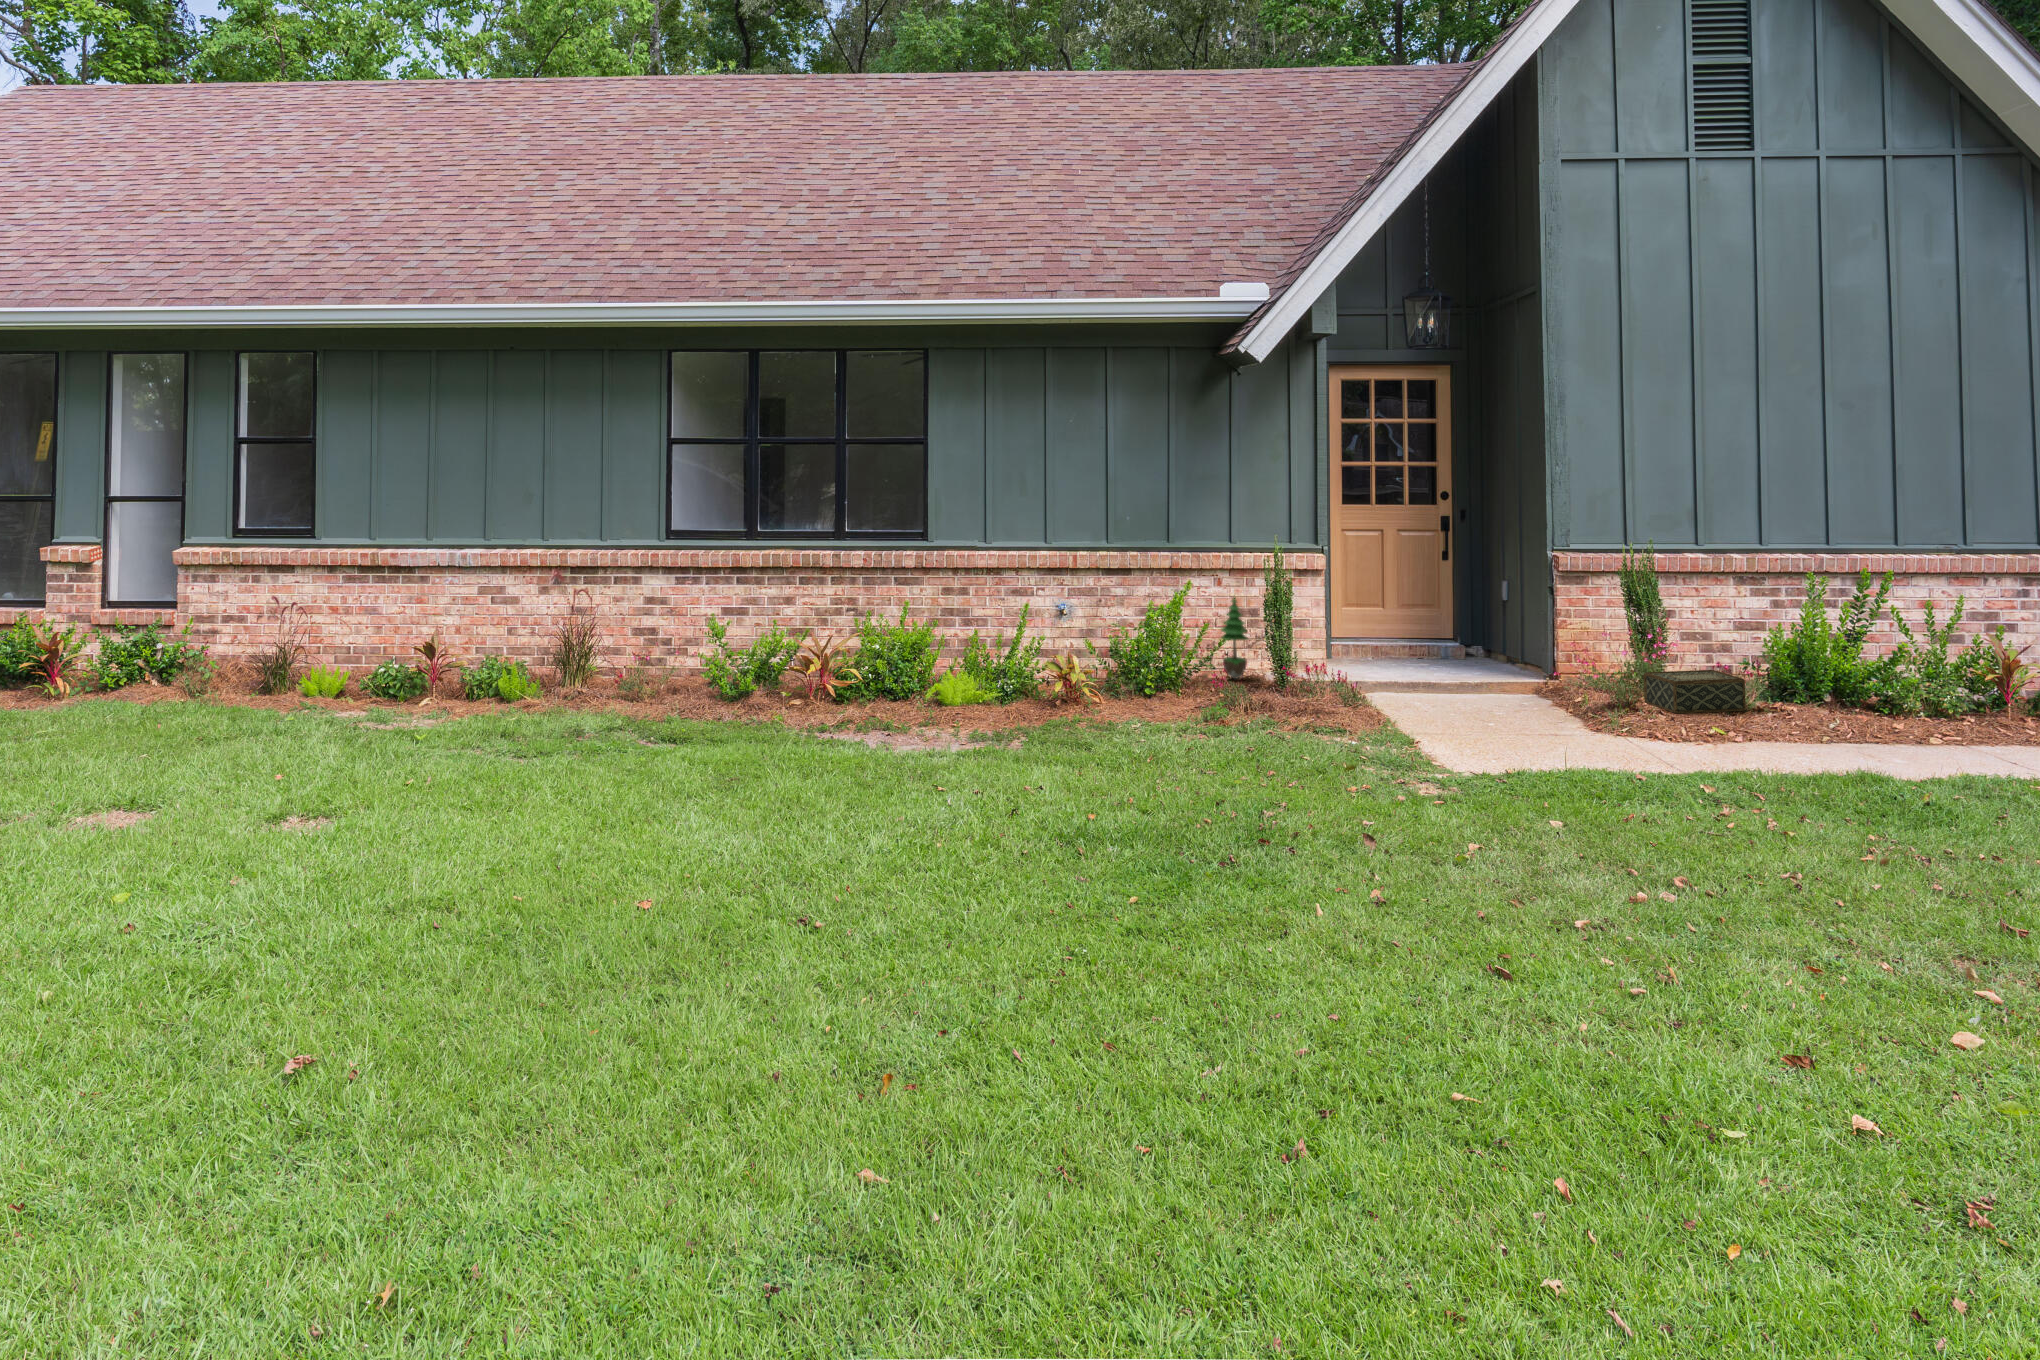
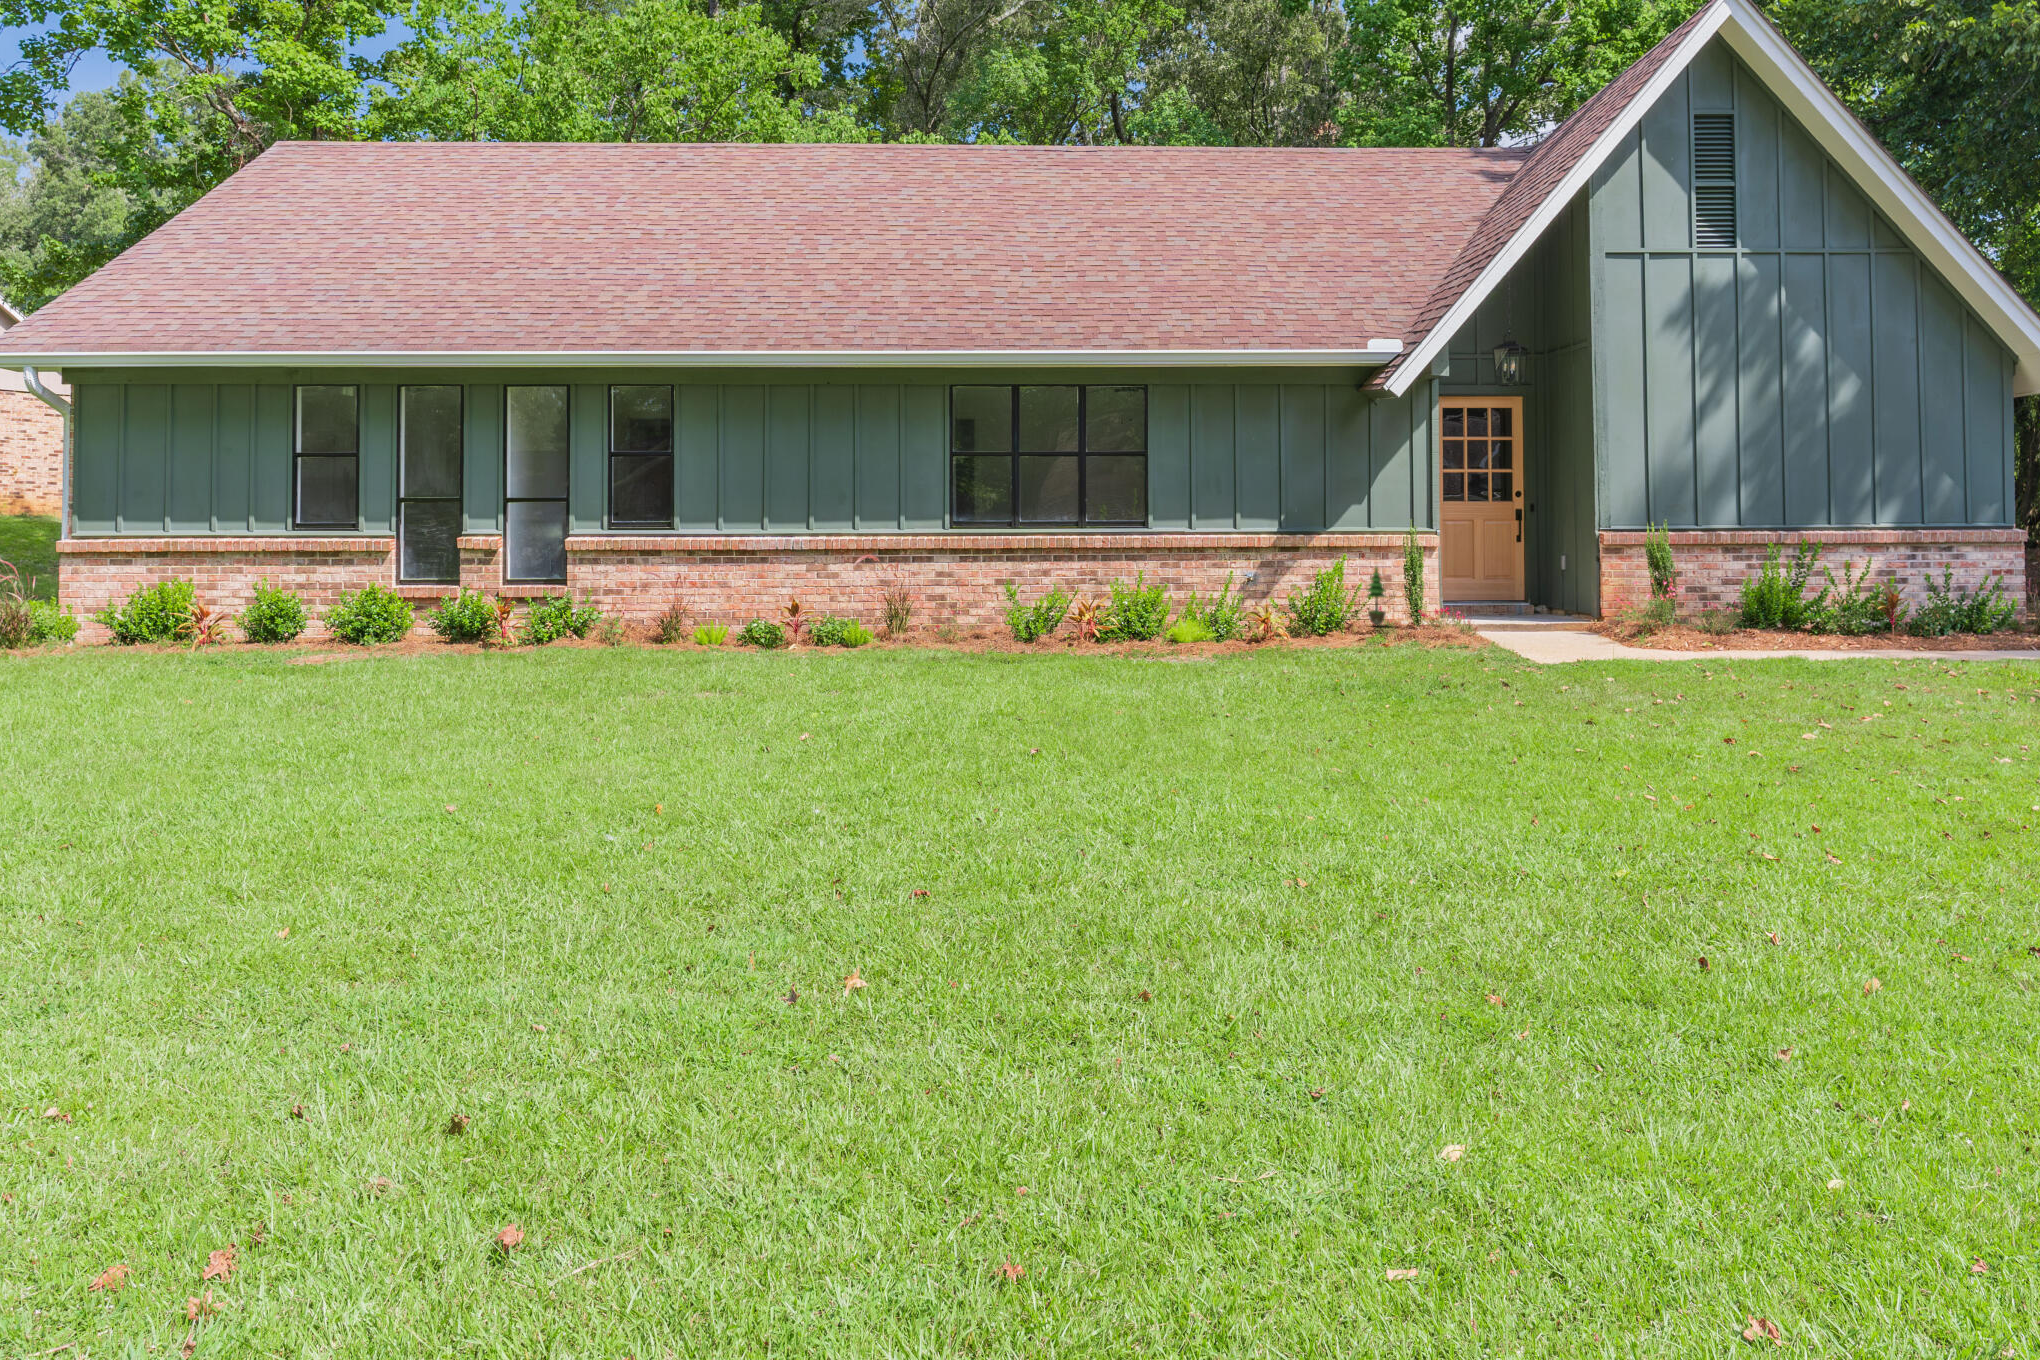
woven basket: present [1644,670,1746,714] -> none [1662,611,1728,637]

